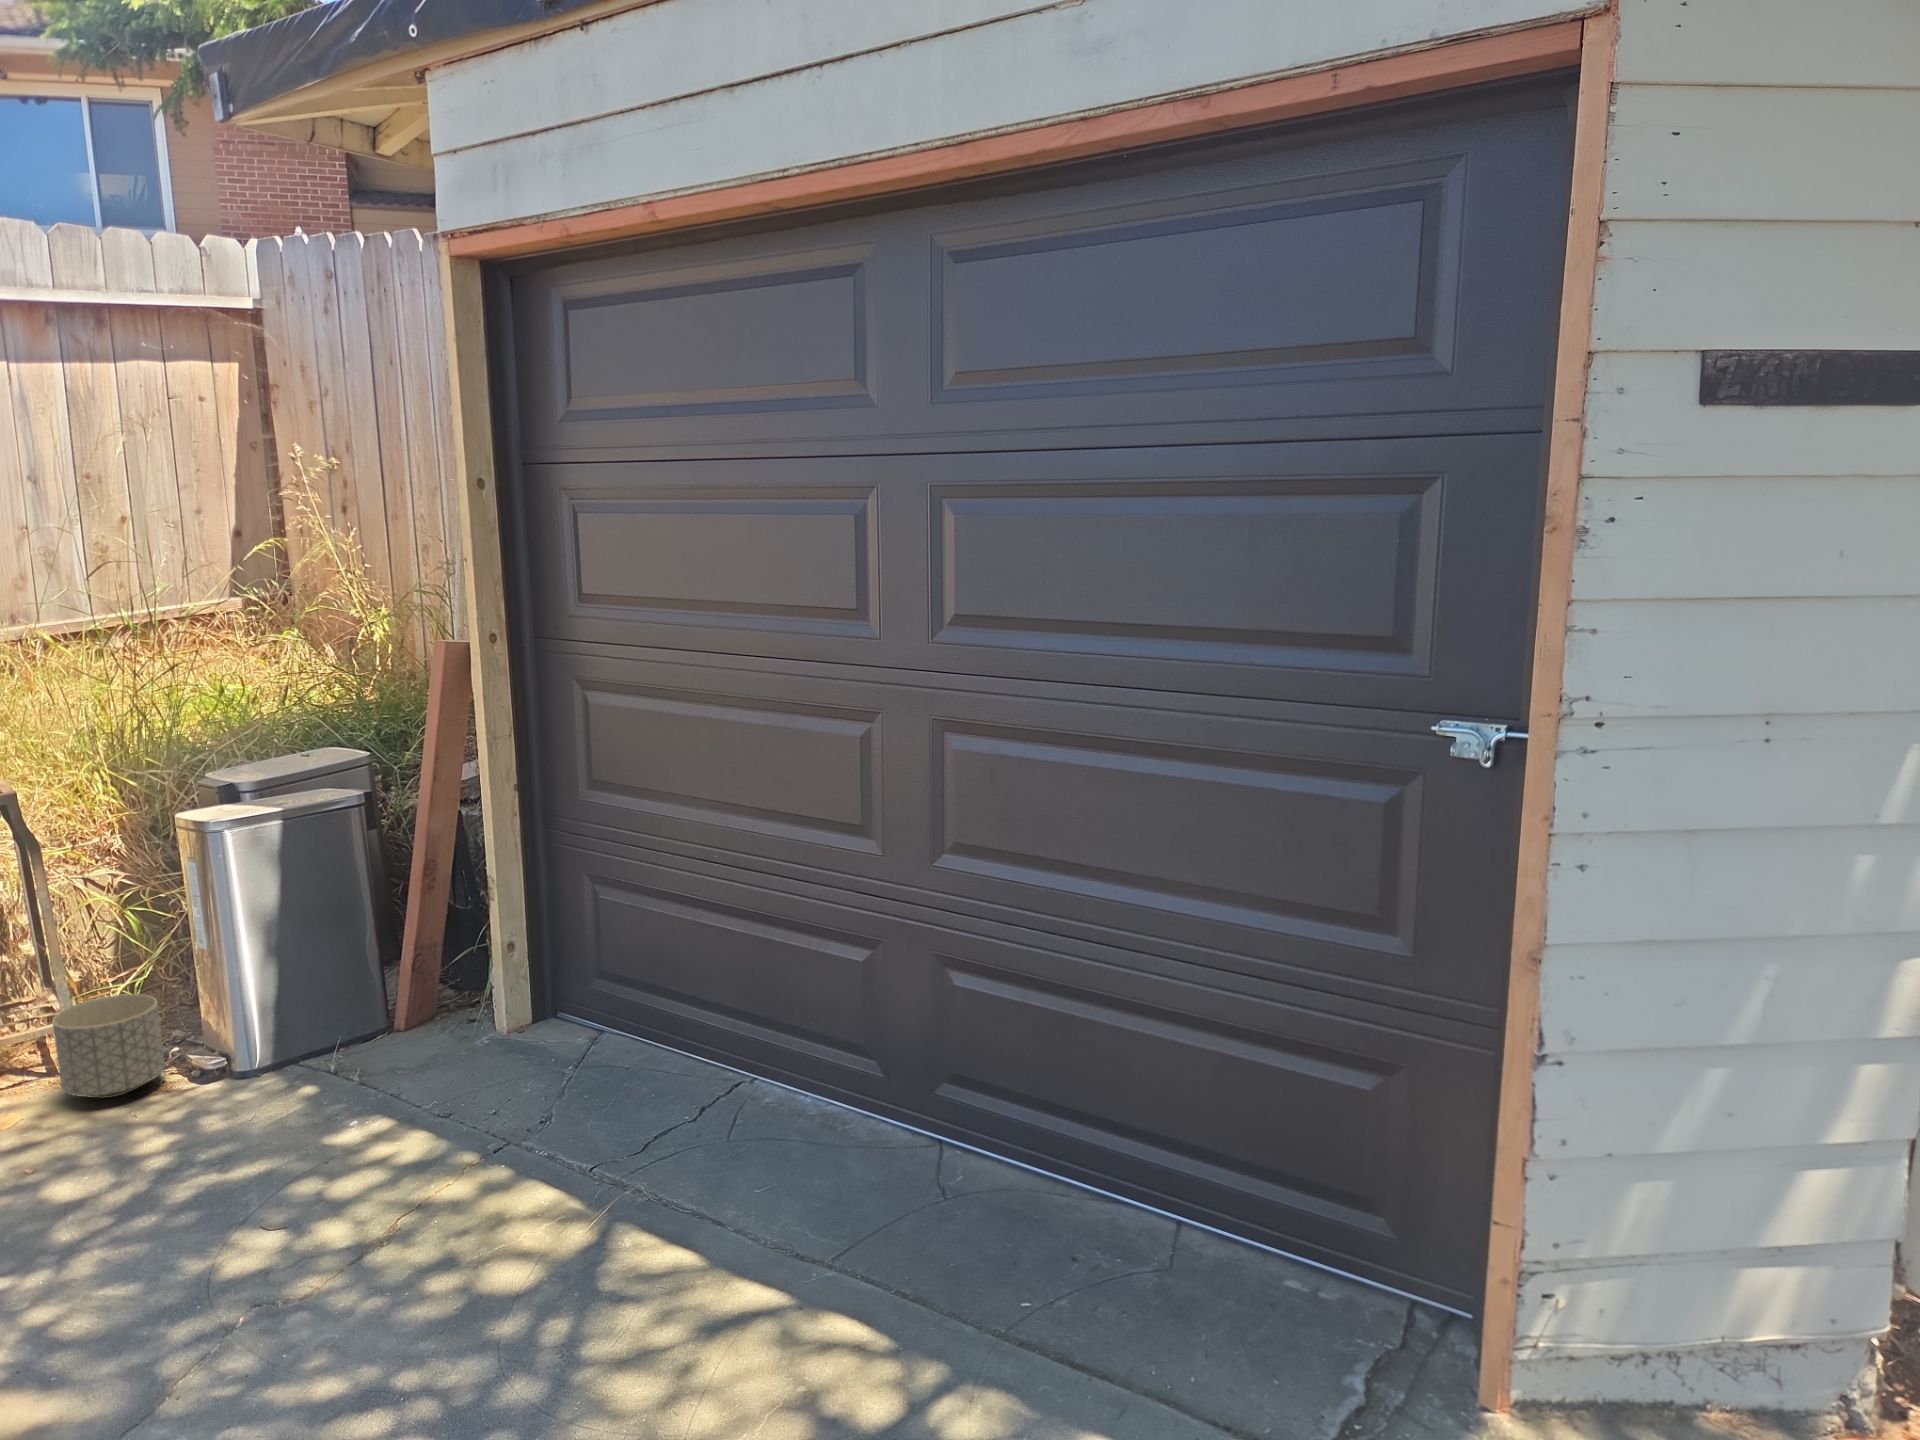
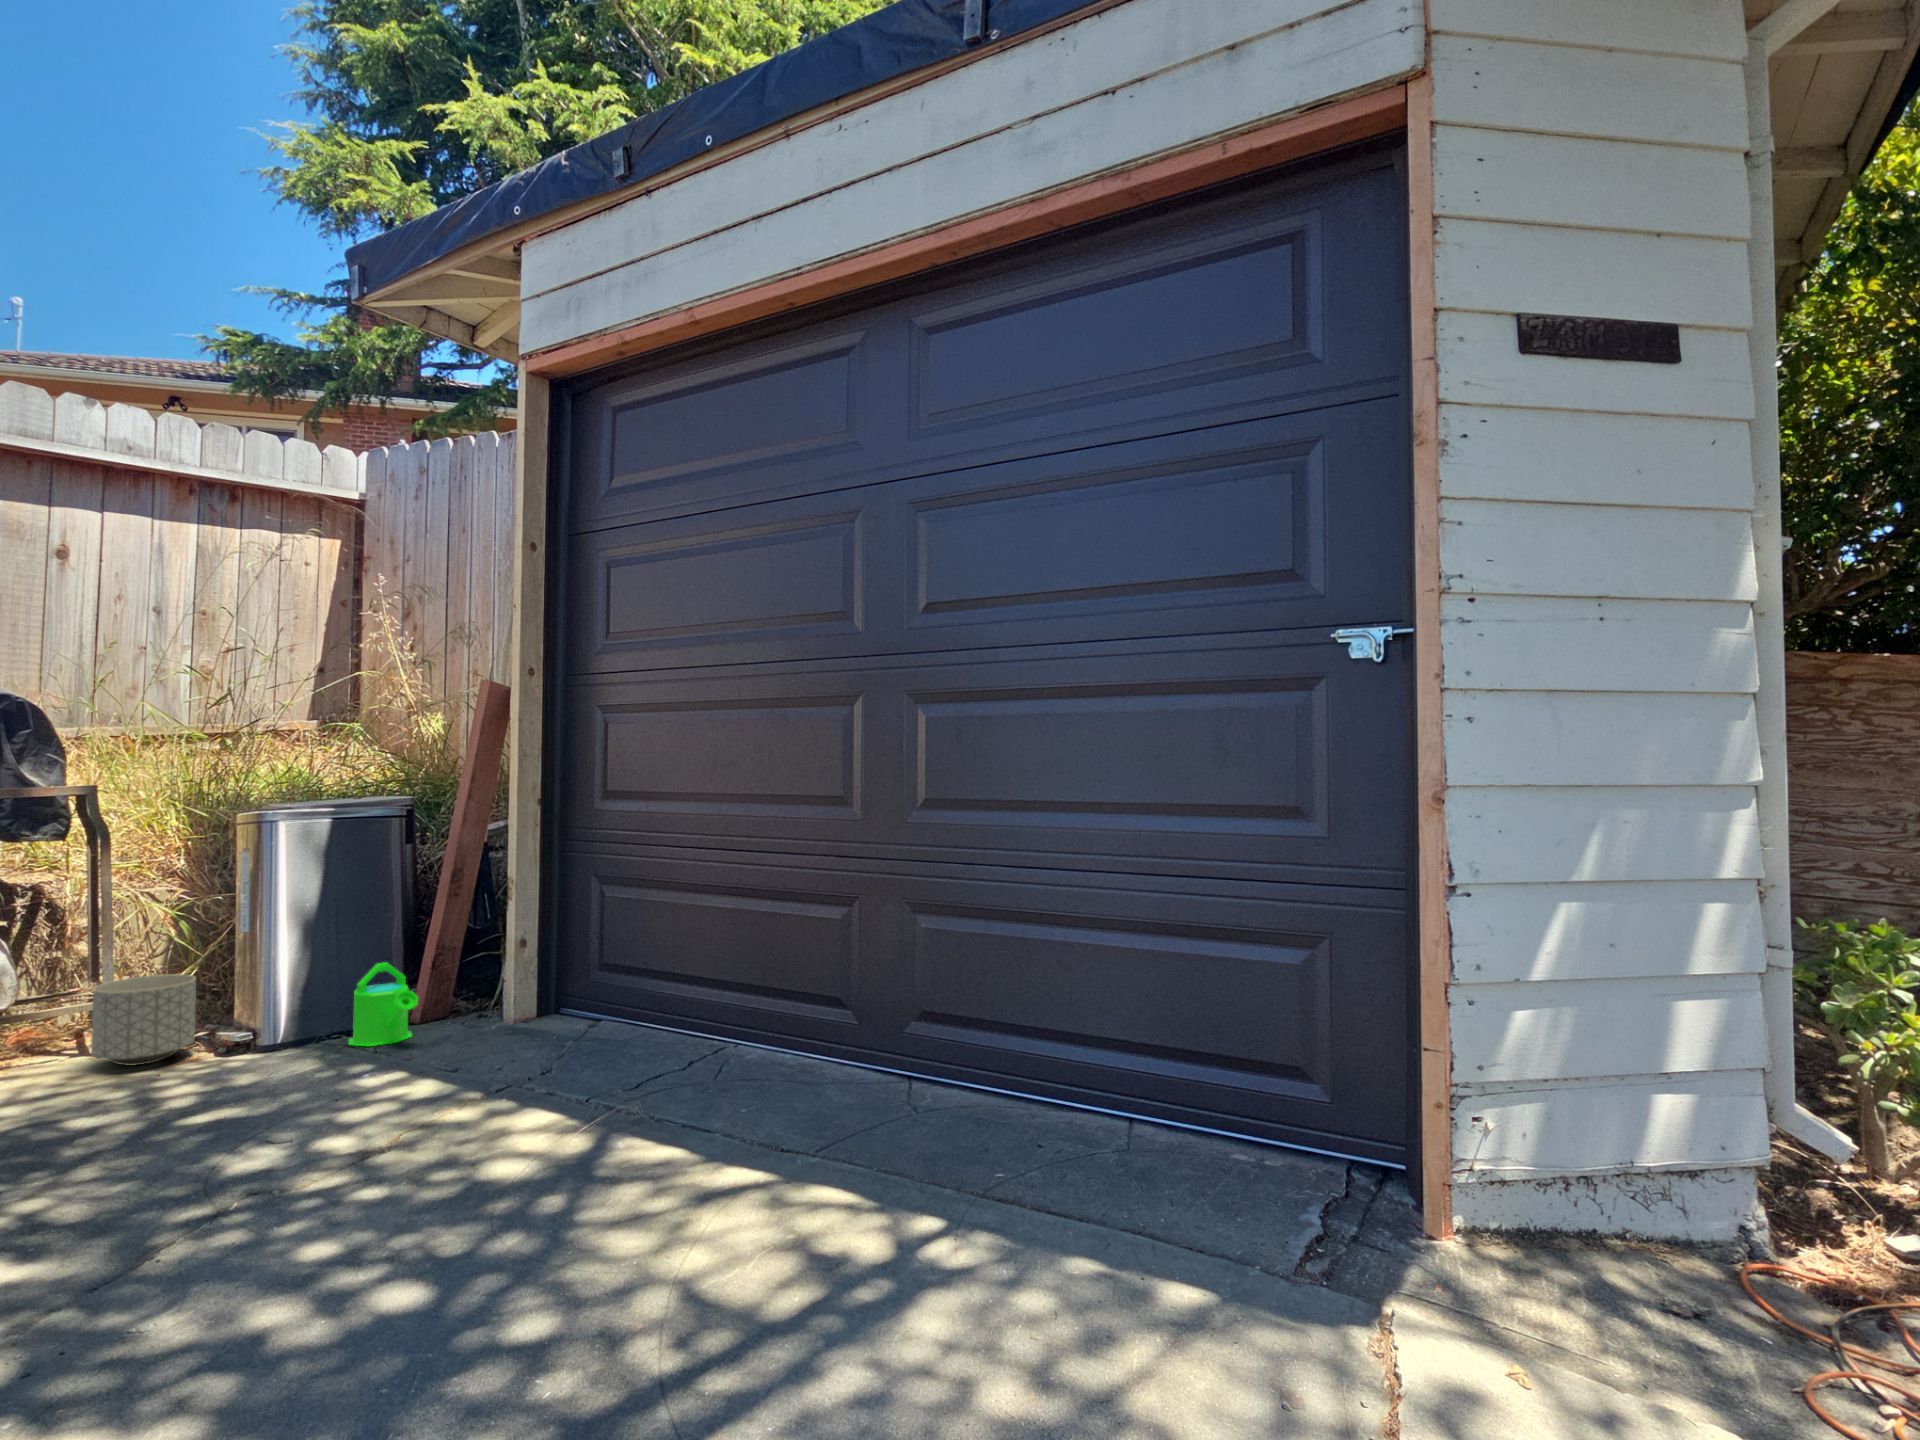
watering can: none [327,978,398,1073] -> present [348,962,418,1046]

